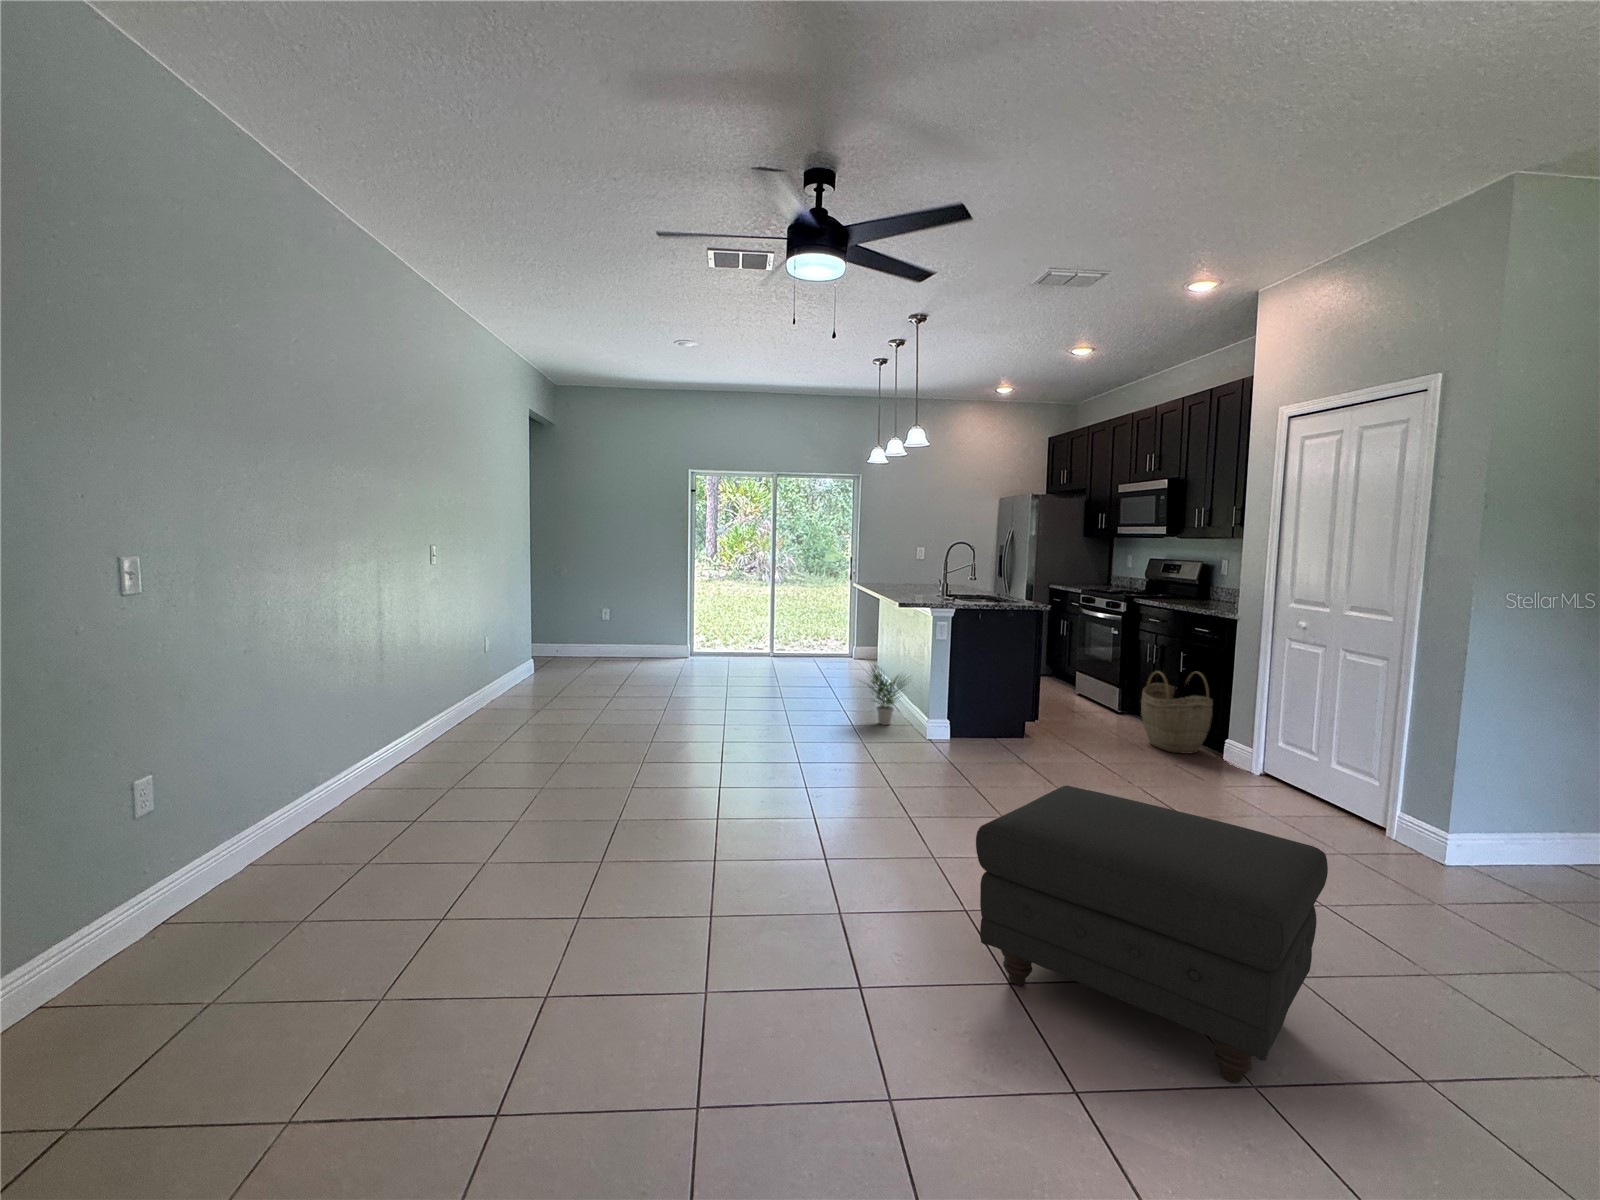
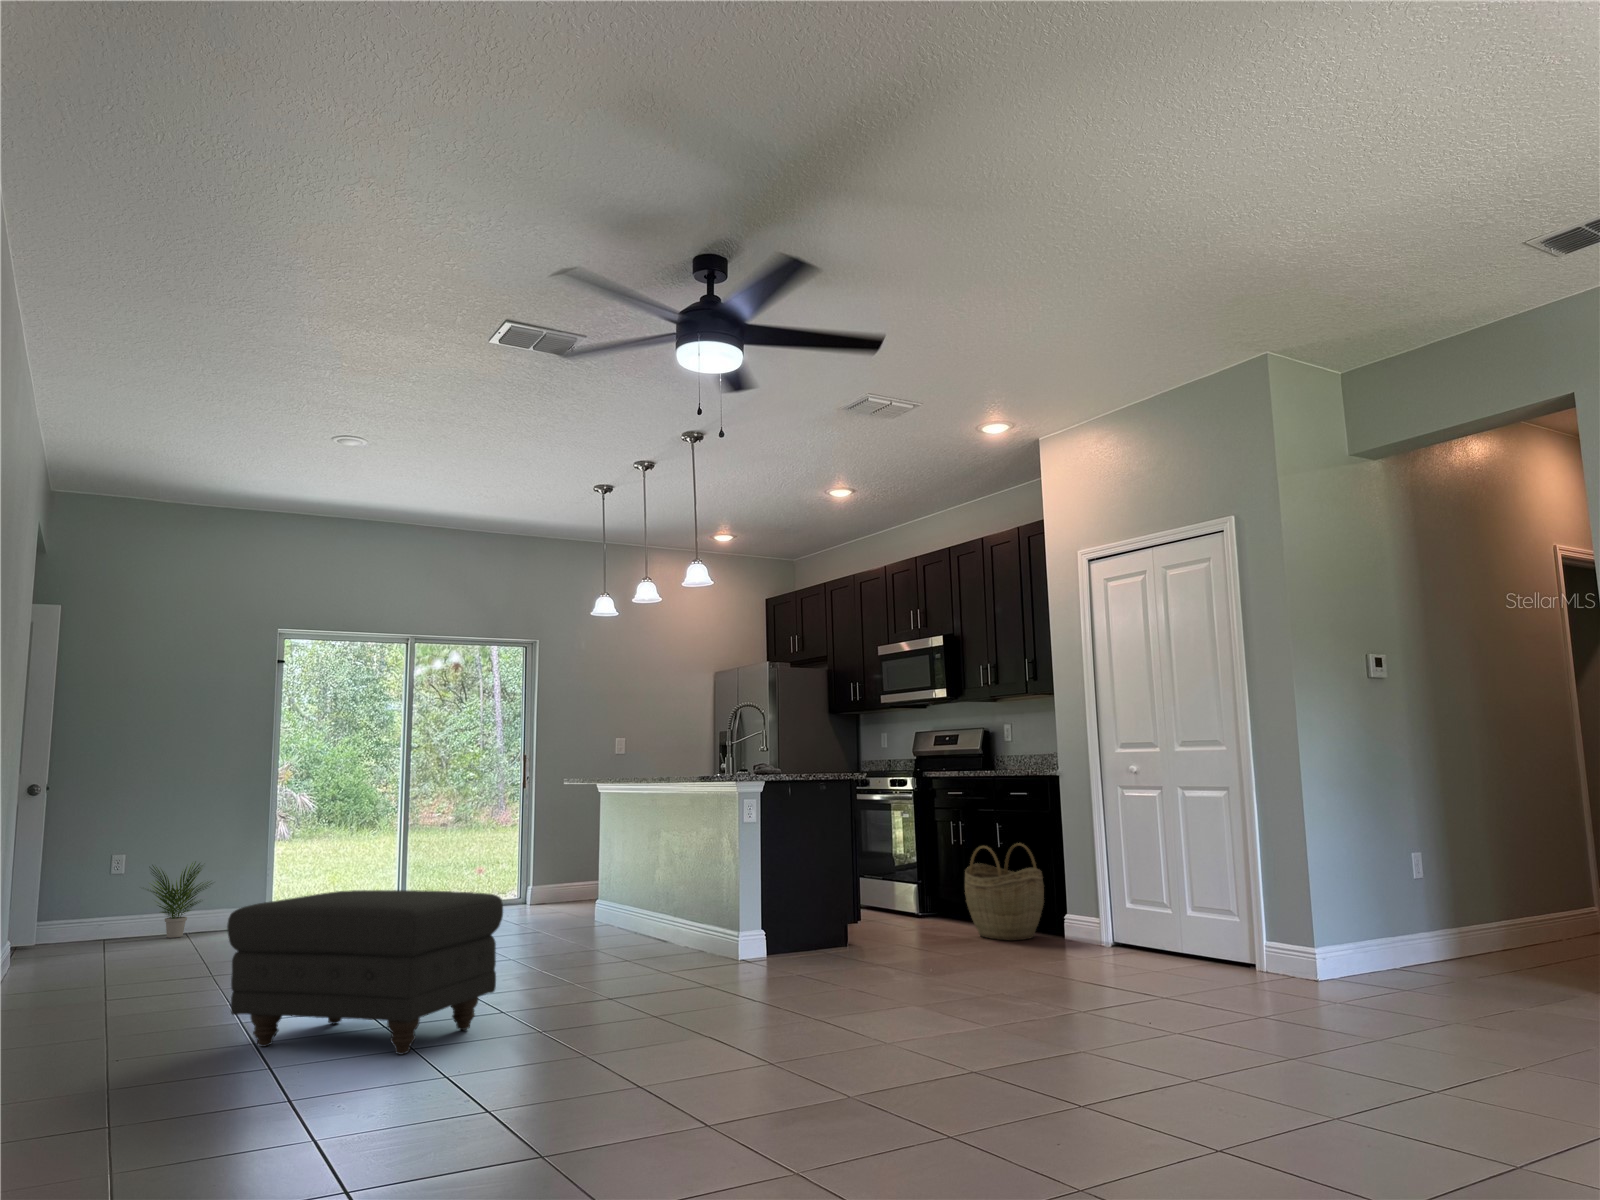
potted plant: present [864,663,907,725] -> present [149,861,212,938]
ottoman: present [976,785,1328,1082] -> present [227,890,503,1055]

